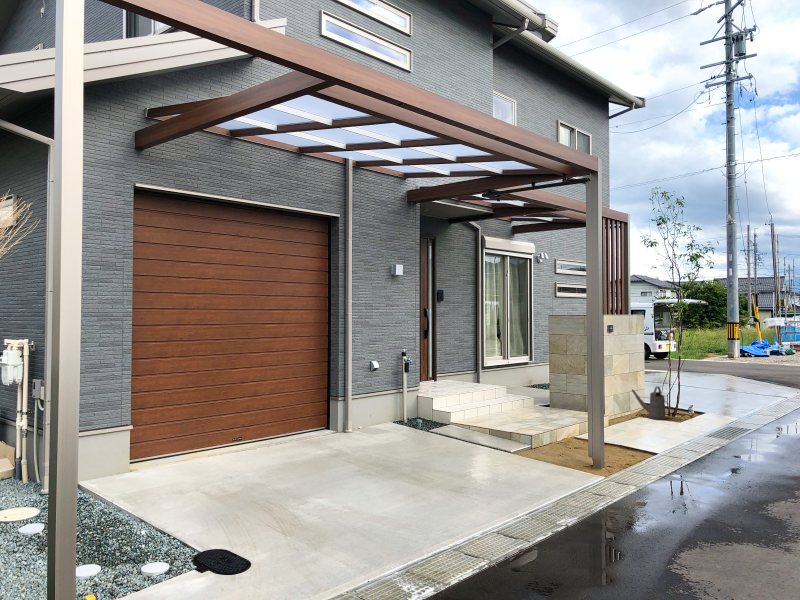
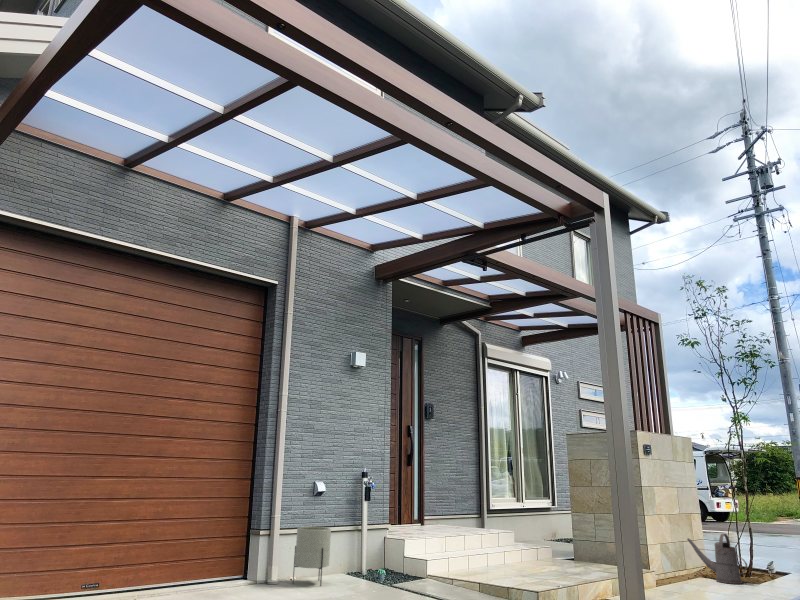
planter: none [363,392,388,432] -> present [293,527,331,586]

